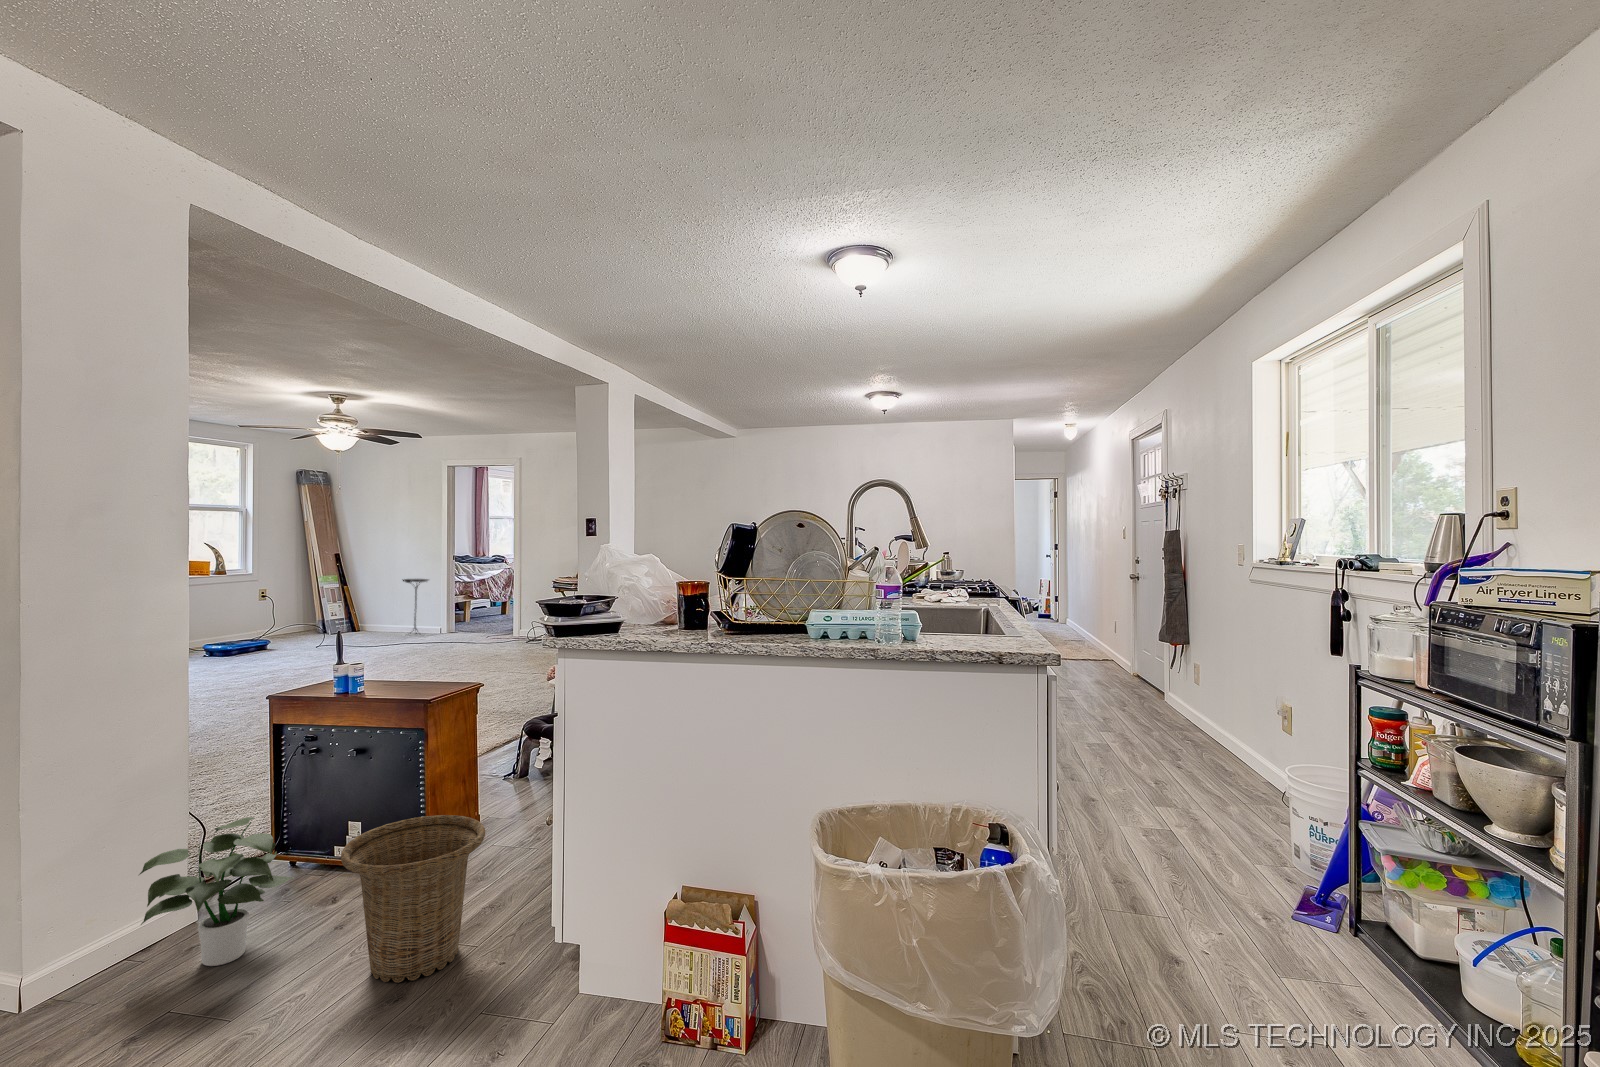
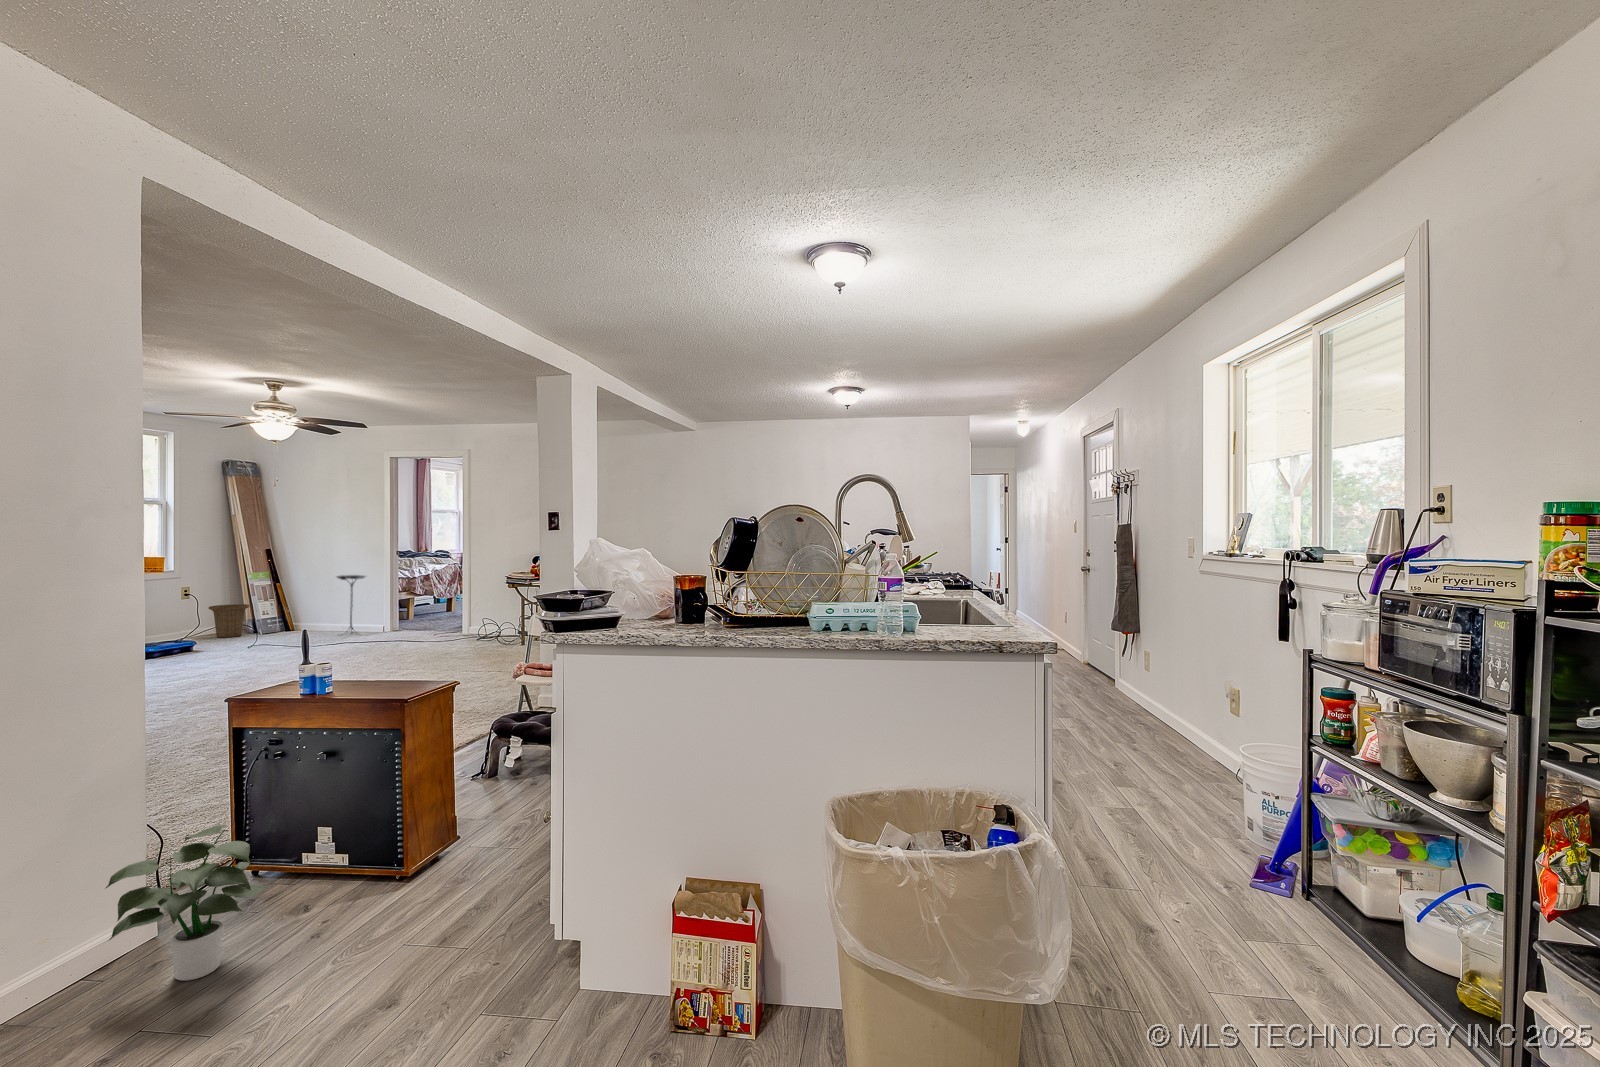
basket: present [341,815,485,983] -> present [209,604,249,638]

